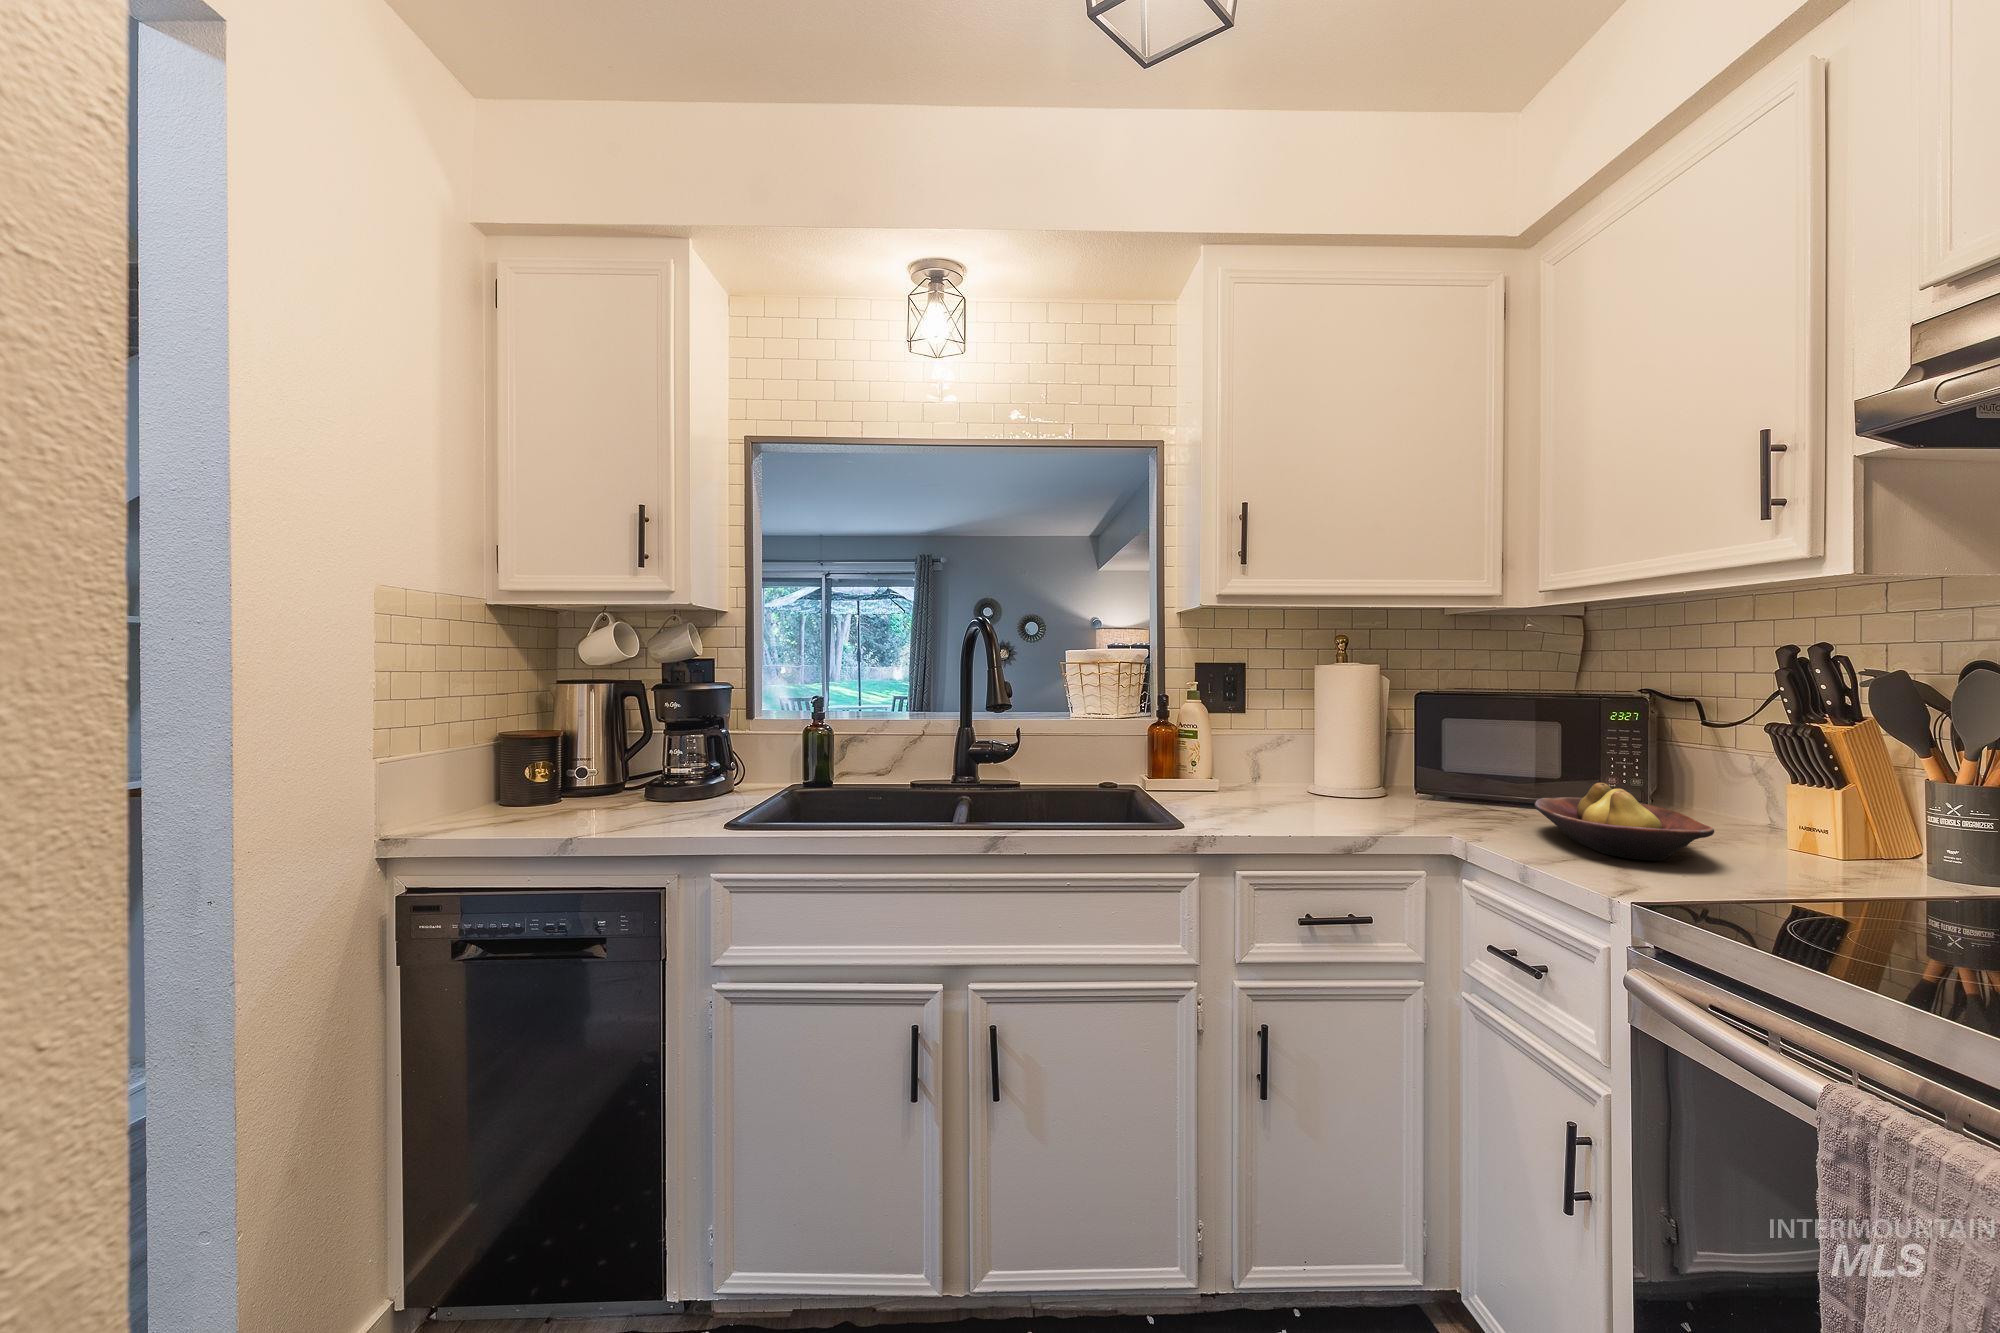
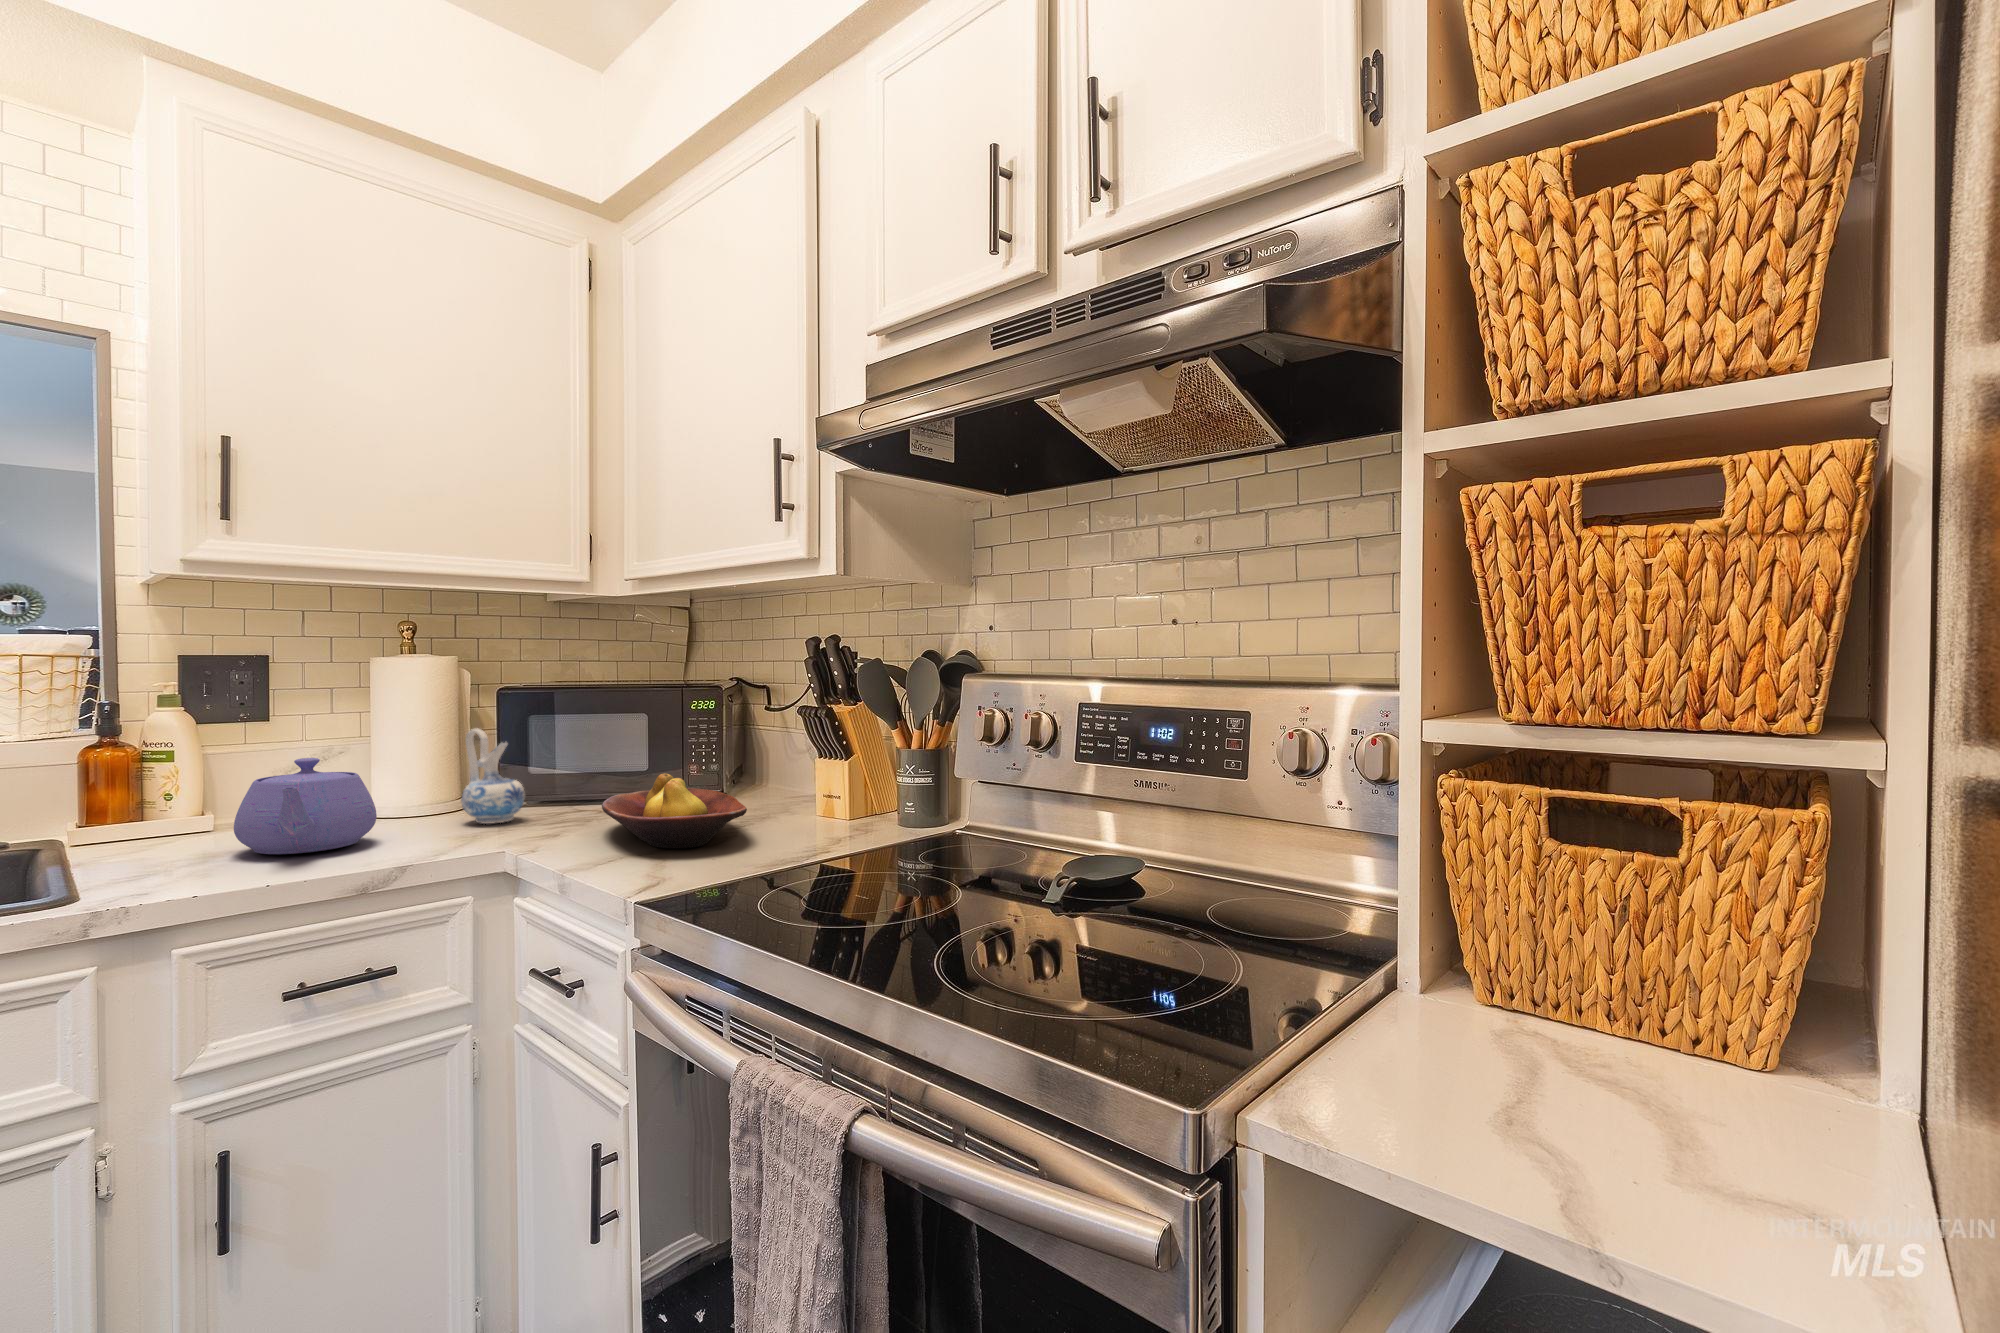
ceramic pitcher: none [1395,728,1448,811] -> present [461,729,525,824]
teapot: none [1249,743,1340,815] -> present [234,758,377,854]

